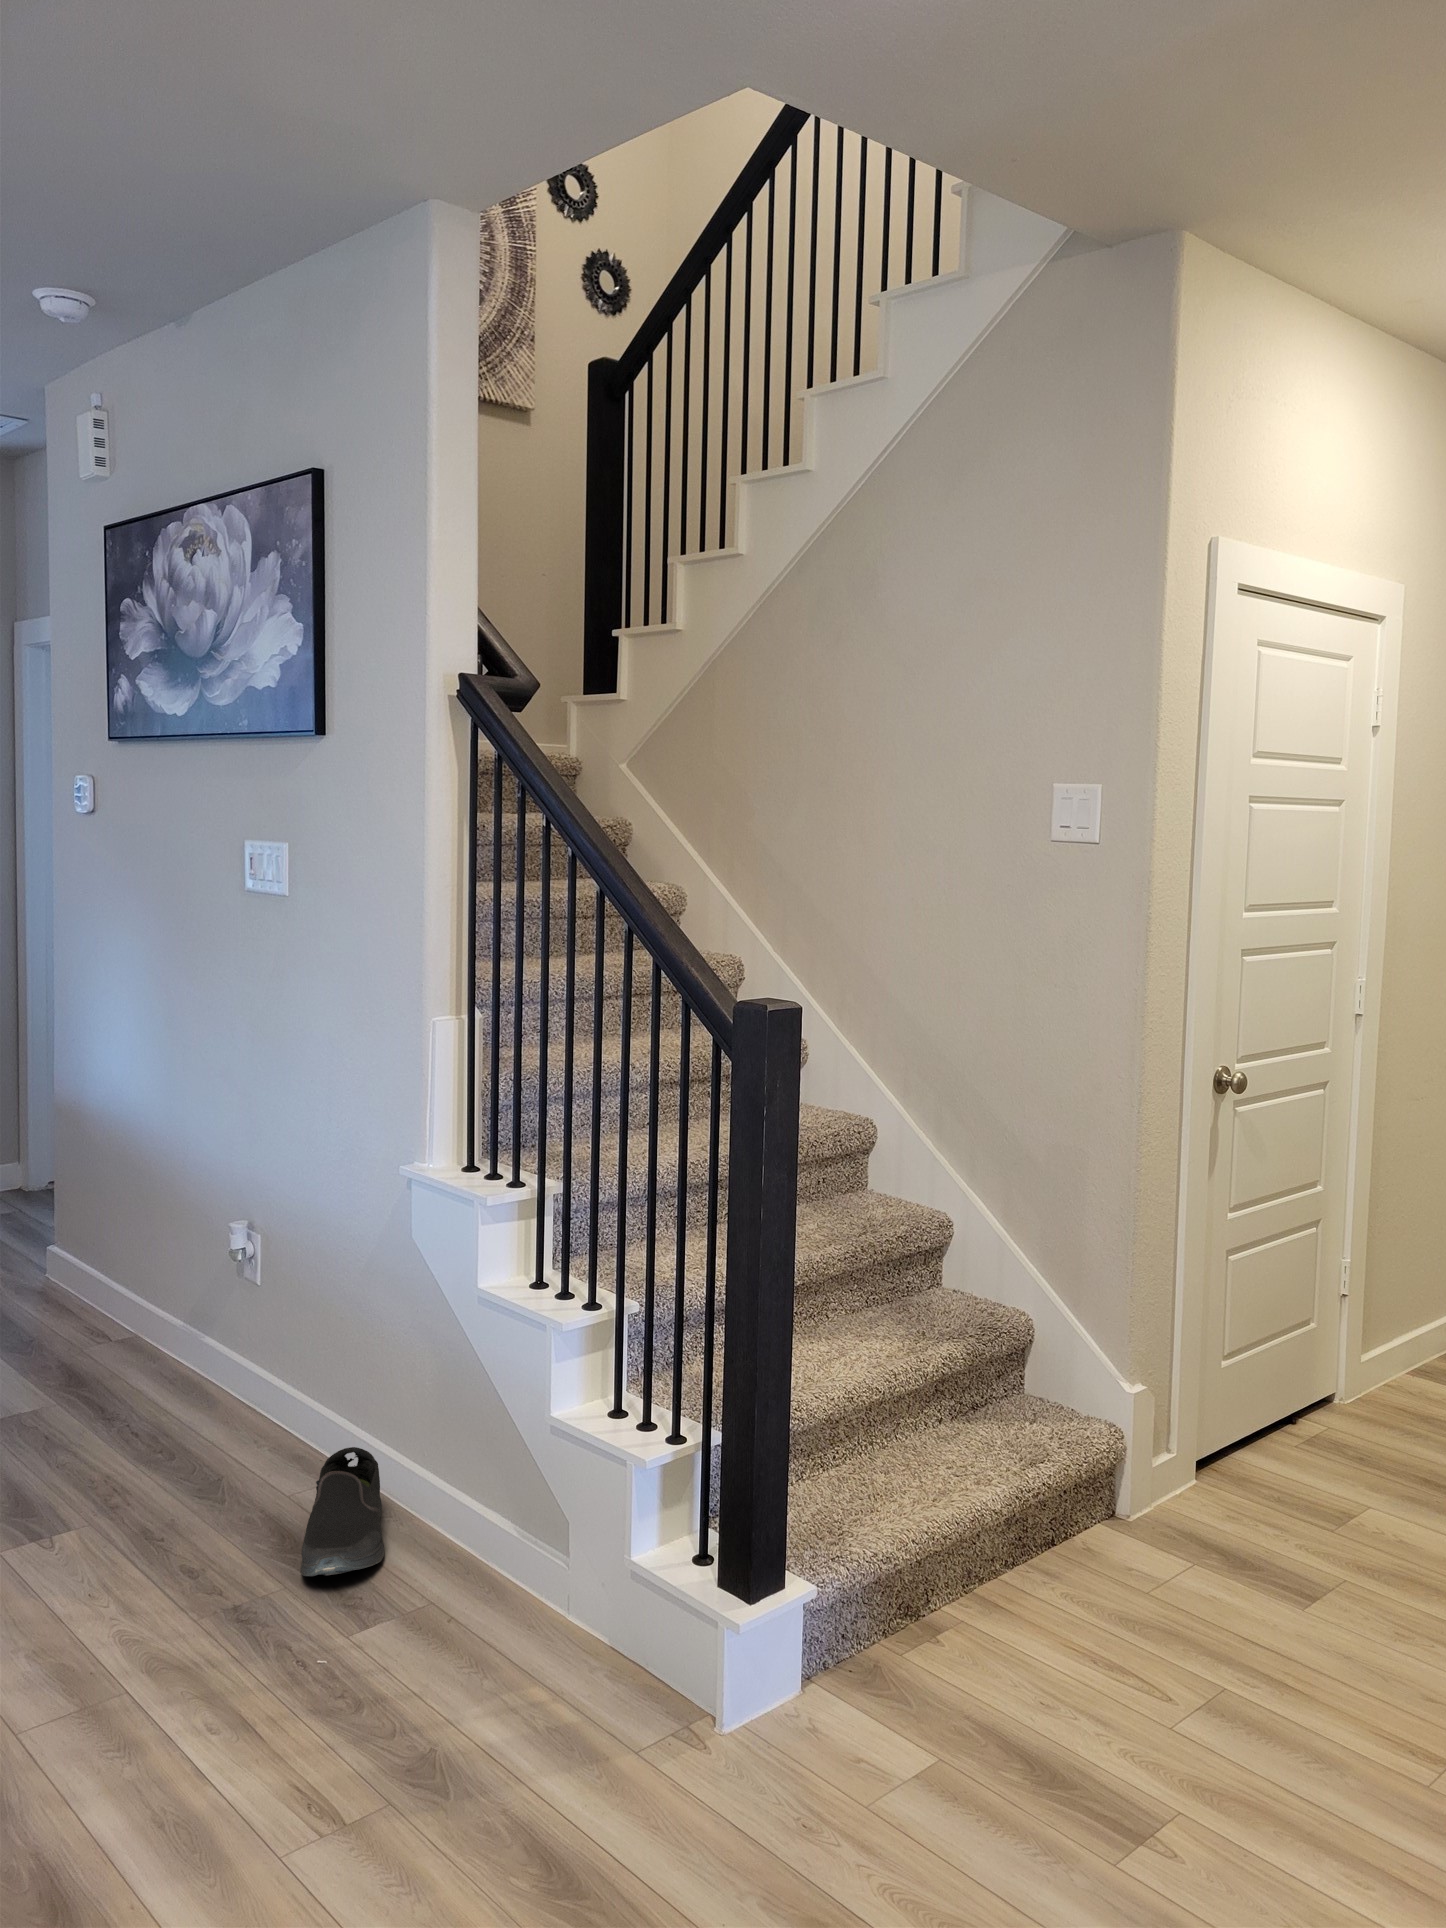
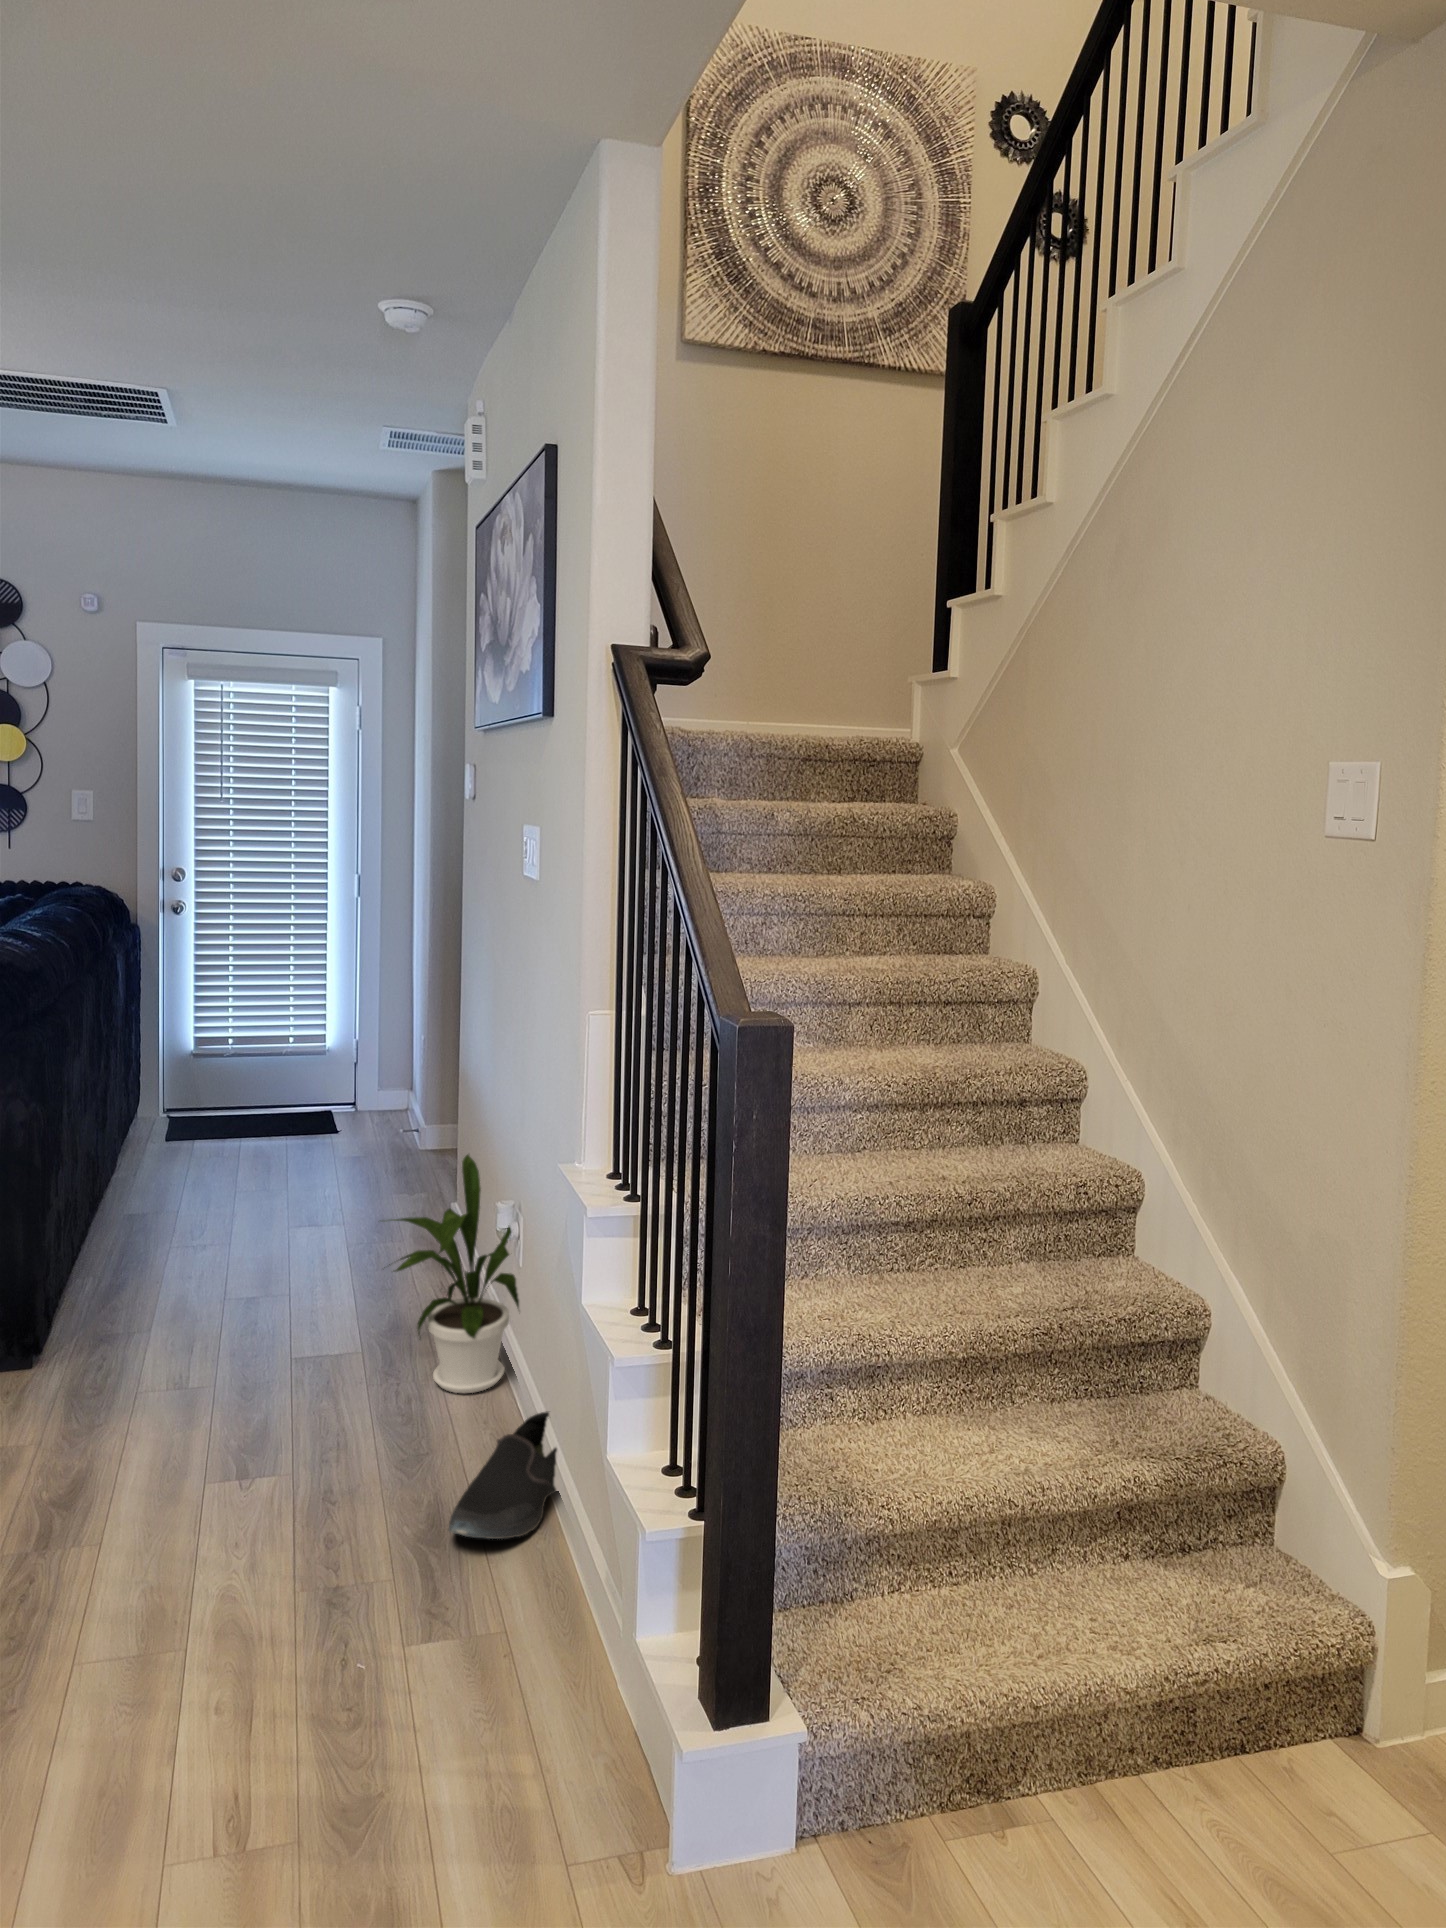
house plant: none [51,1211,269,1472] -> present [384,1155,519,1393]

